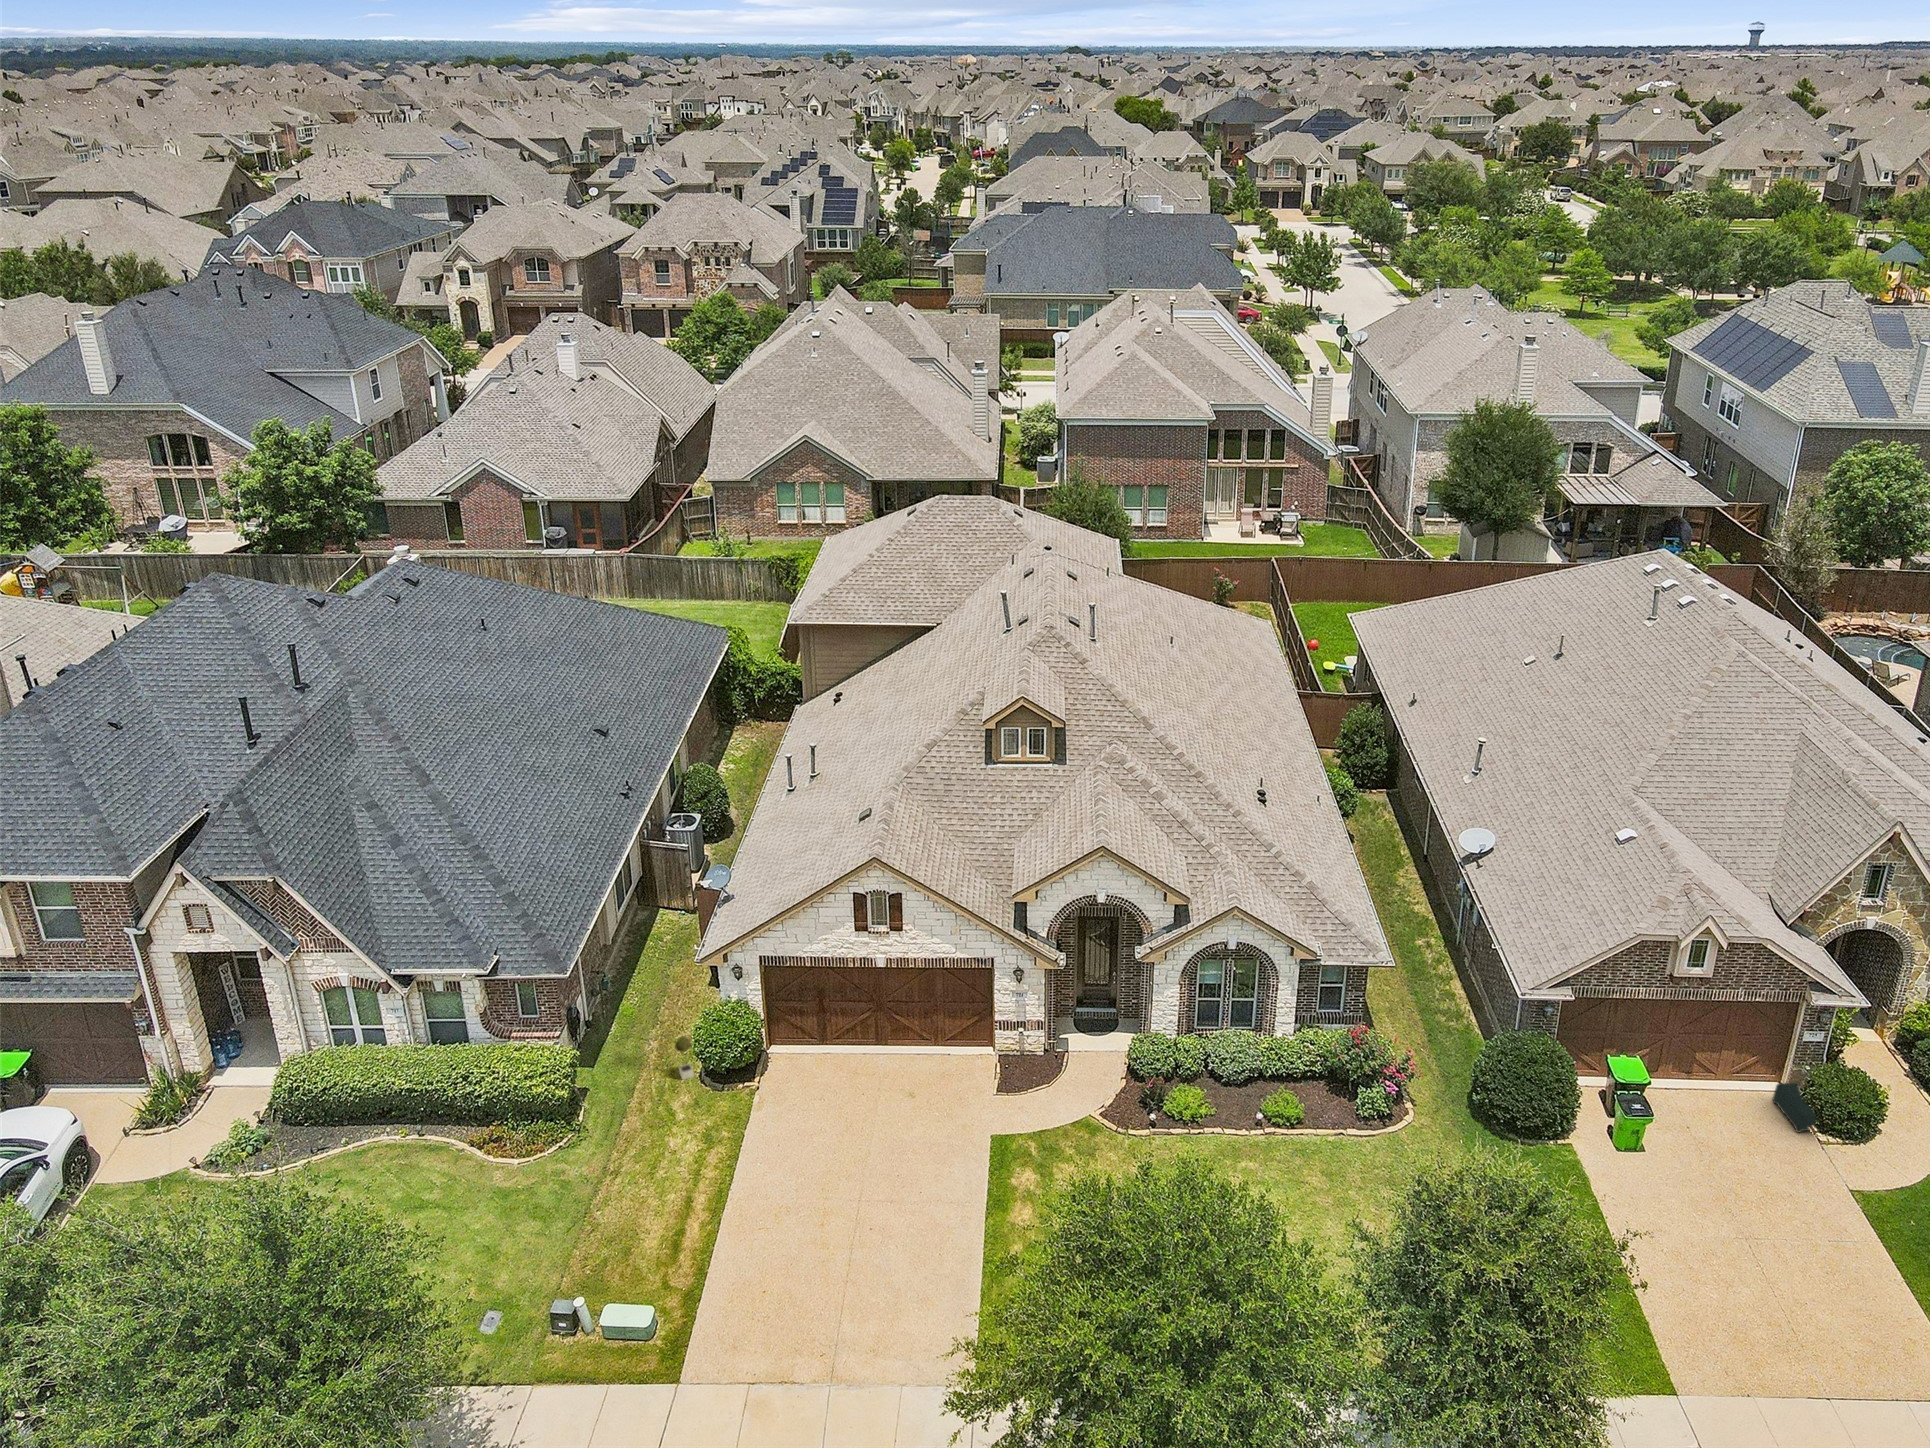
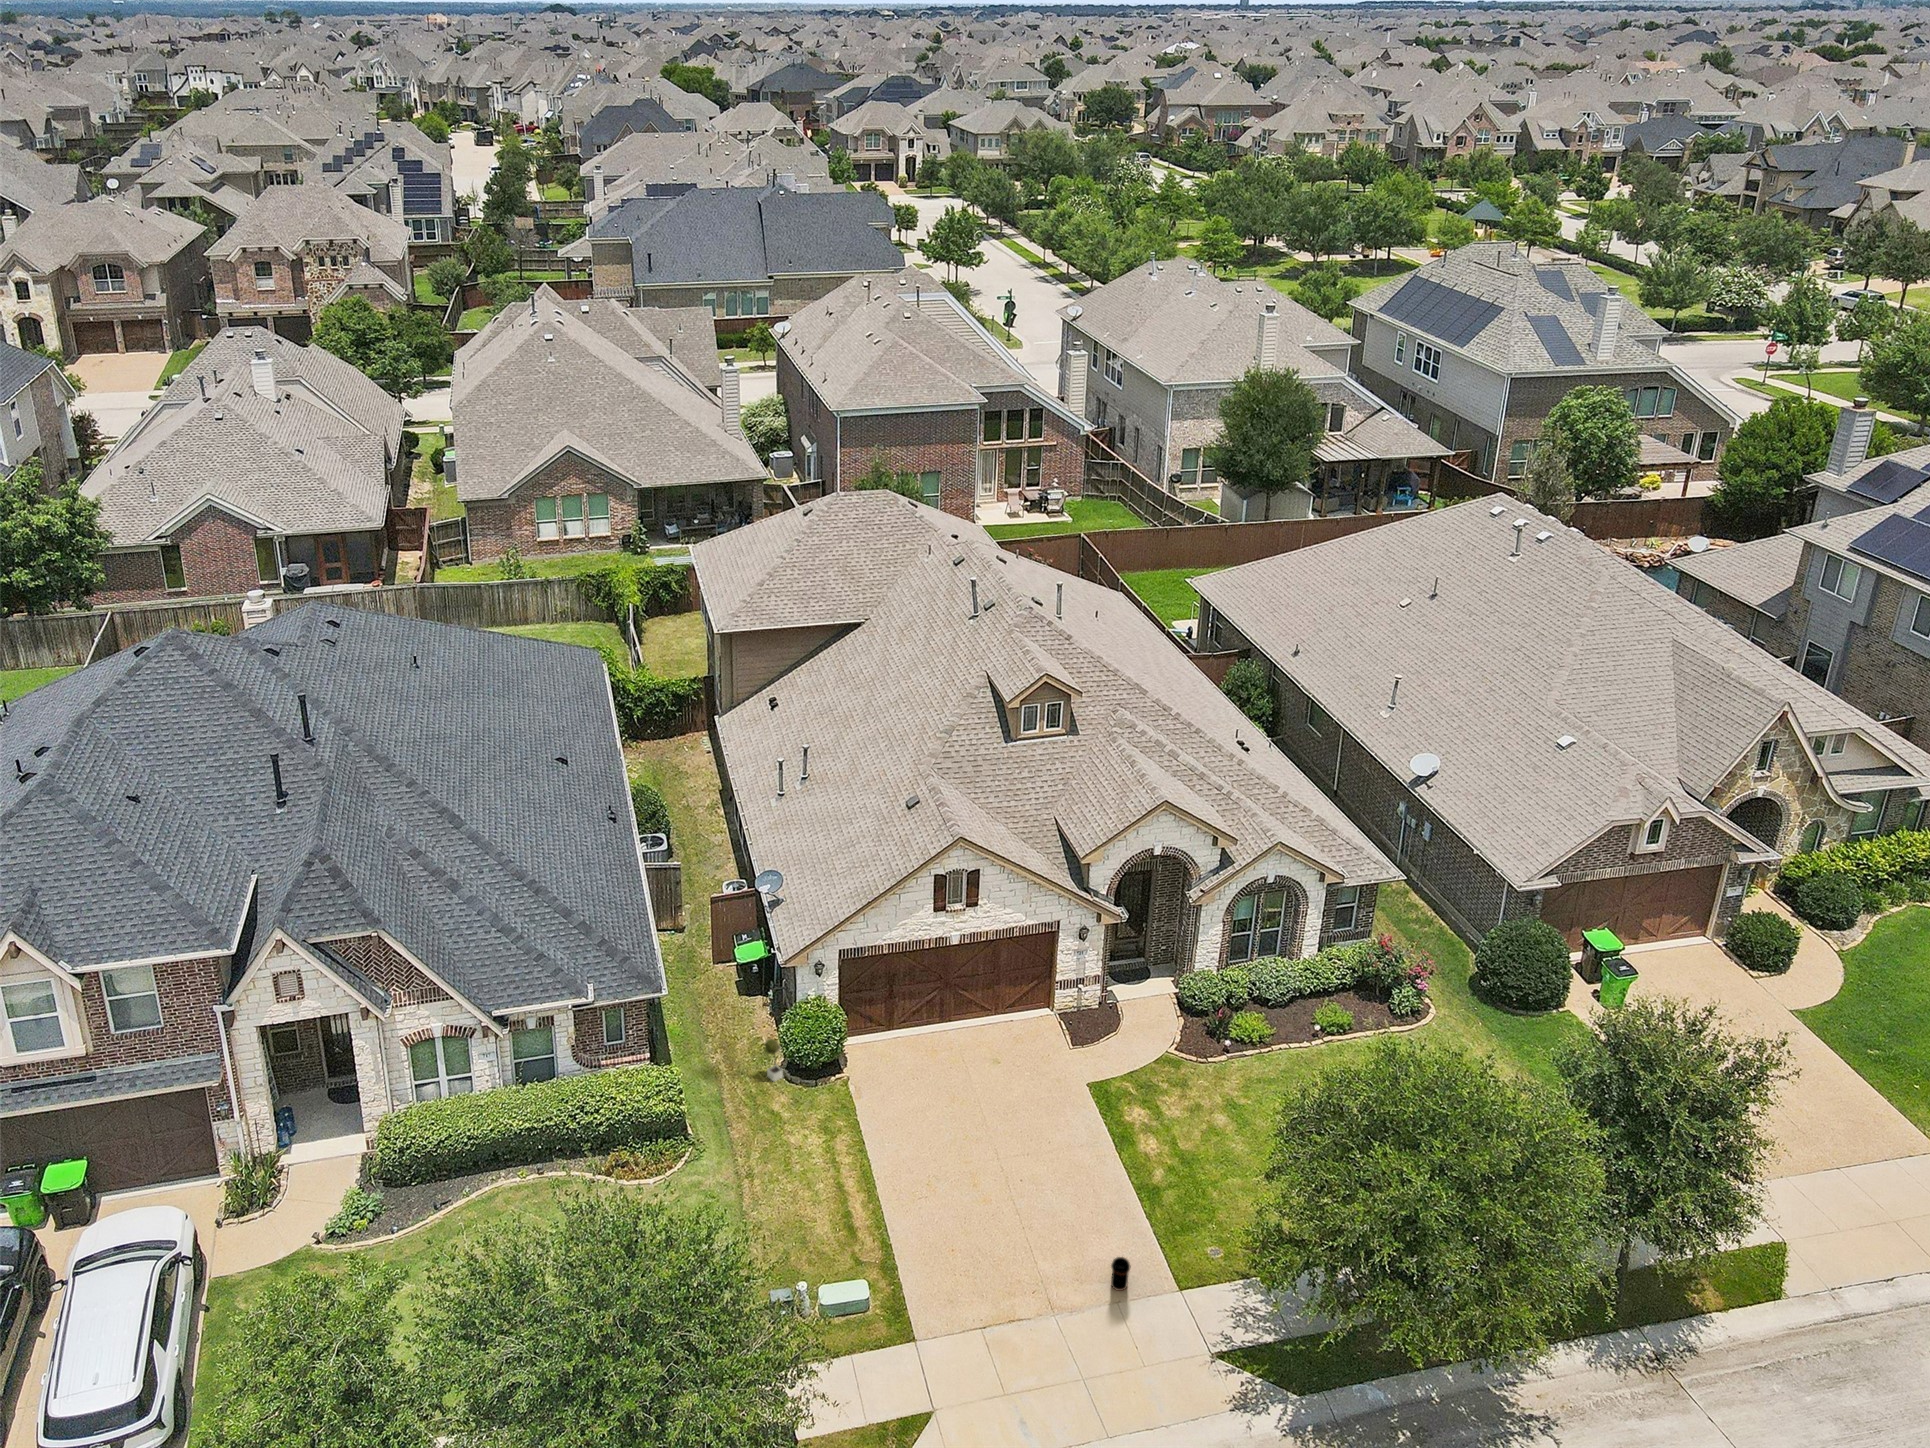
bench: present [1772,1083,1816,1133] -> none [1707,934,1754,975]
trash can: none [910,1331,930,1368] -> present [1111,1257,1131,1291]

